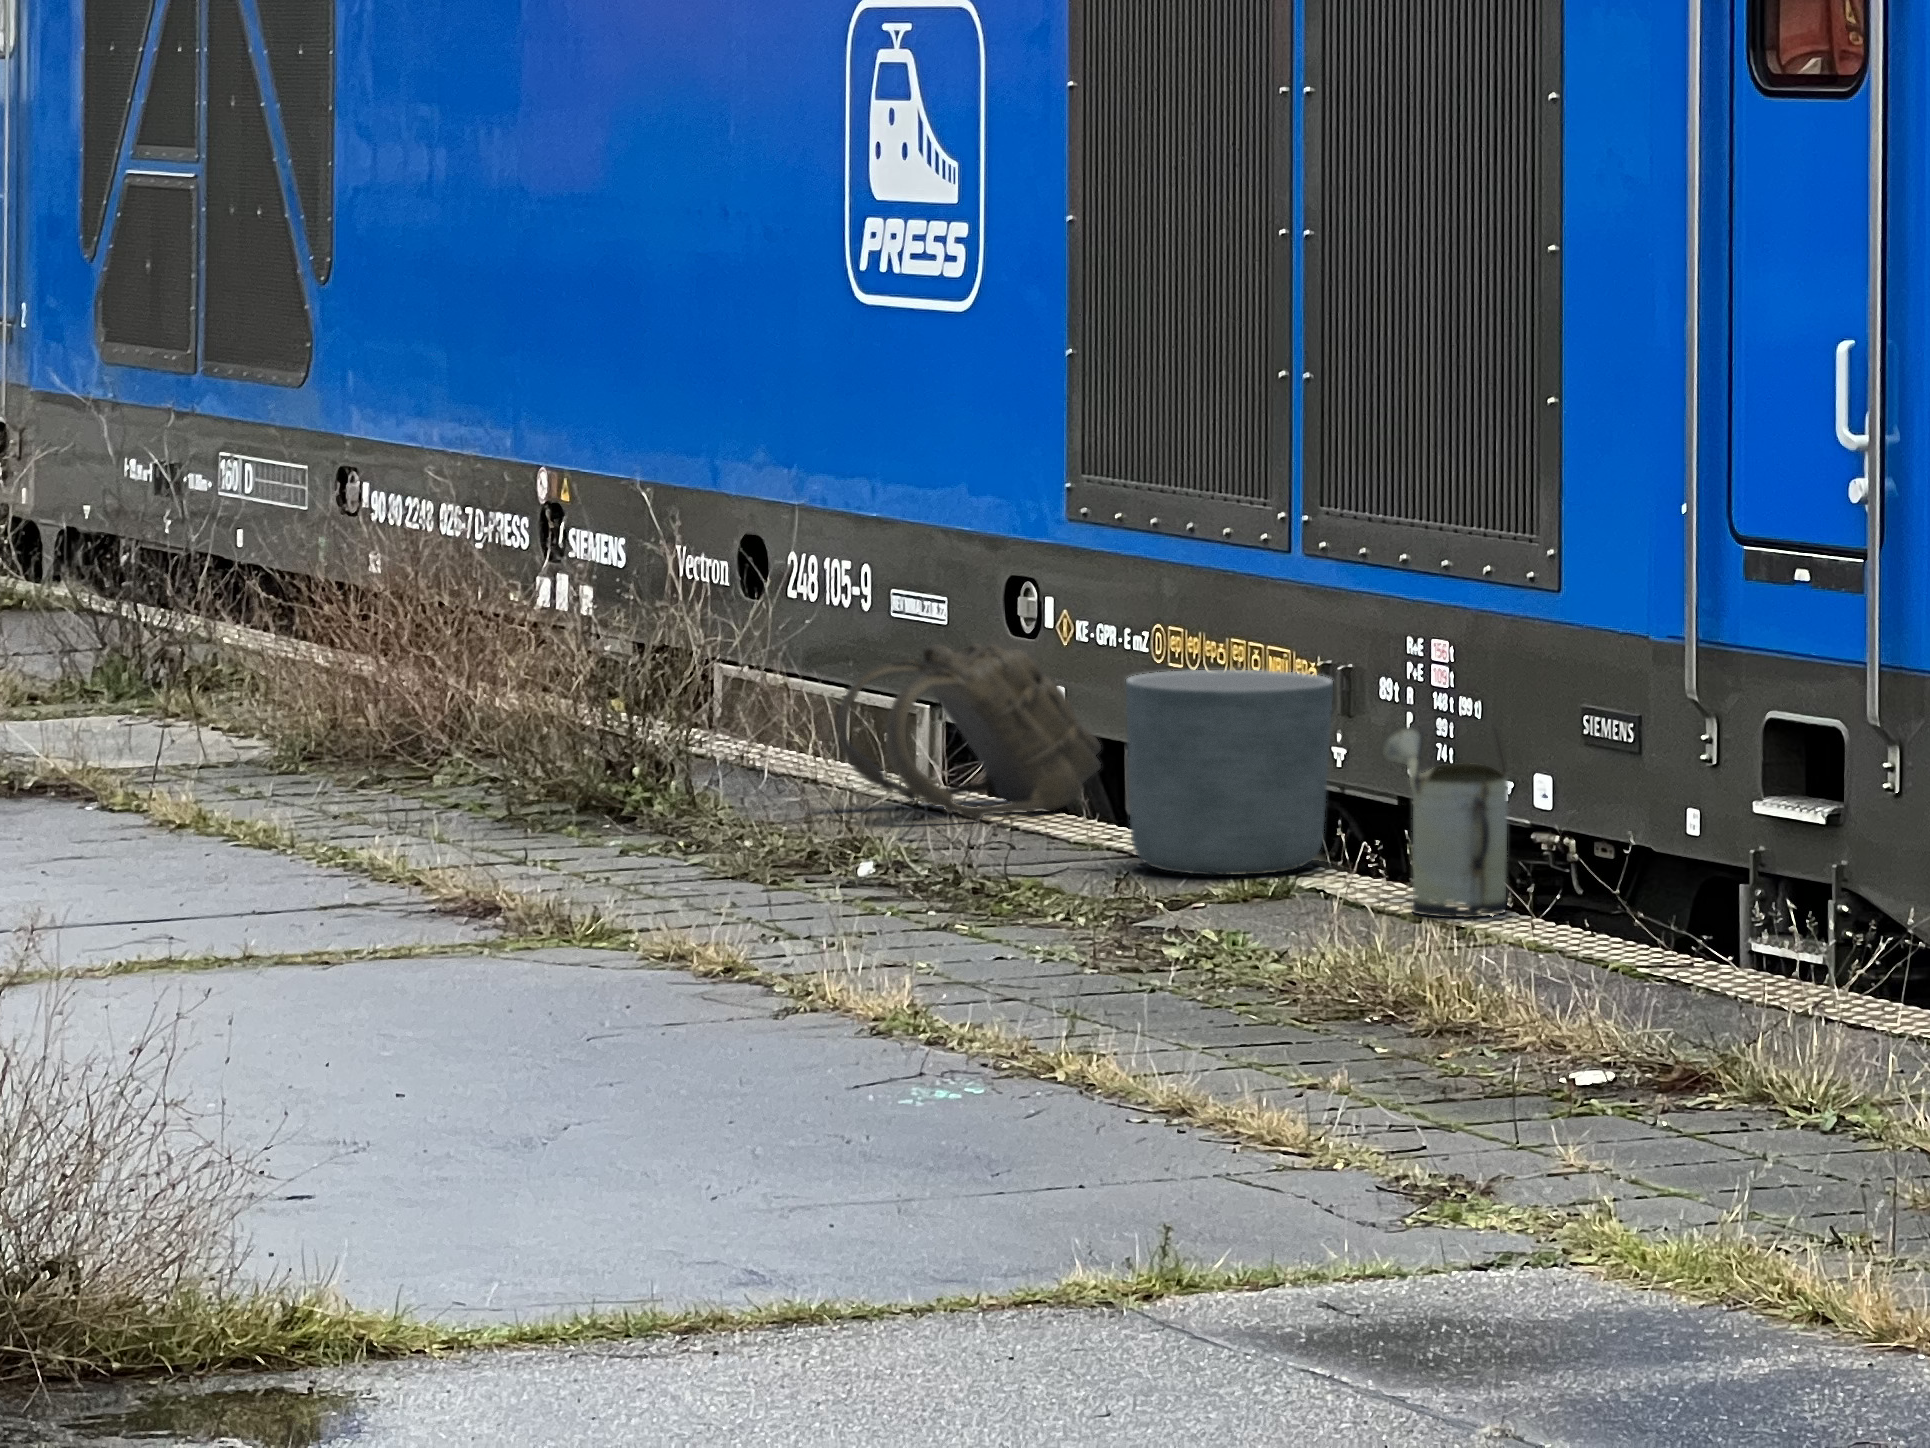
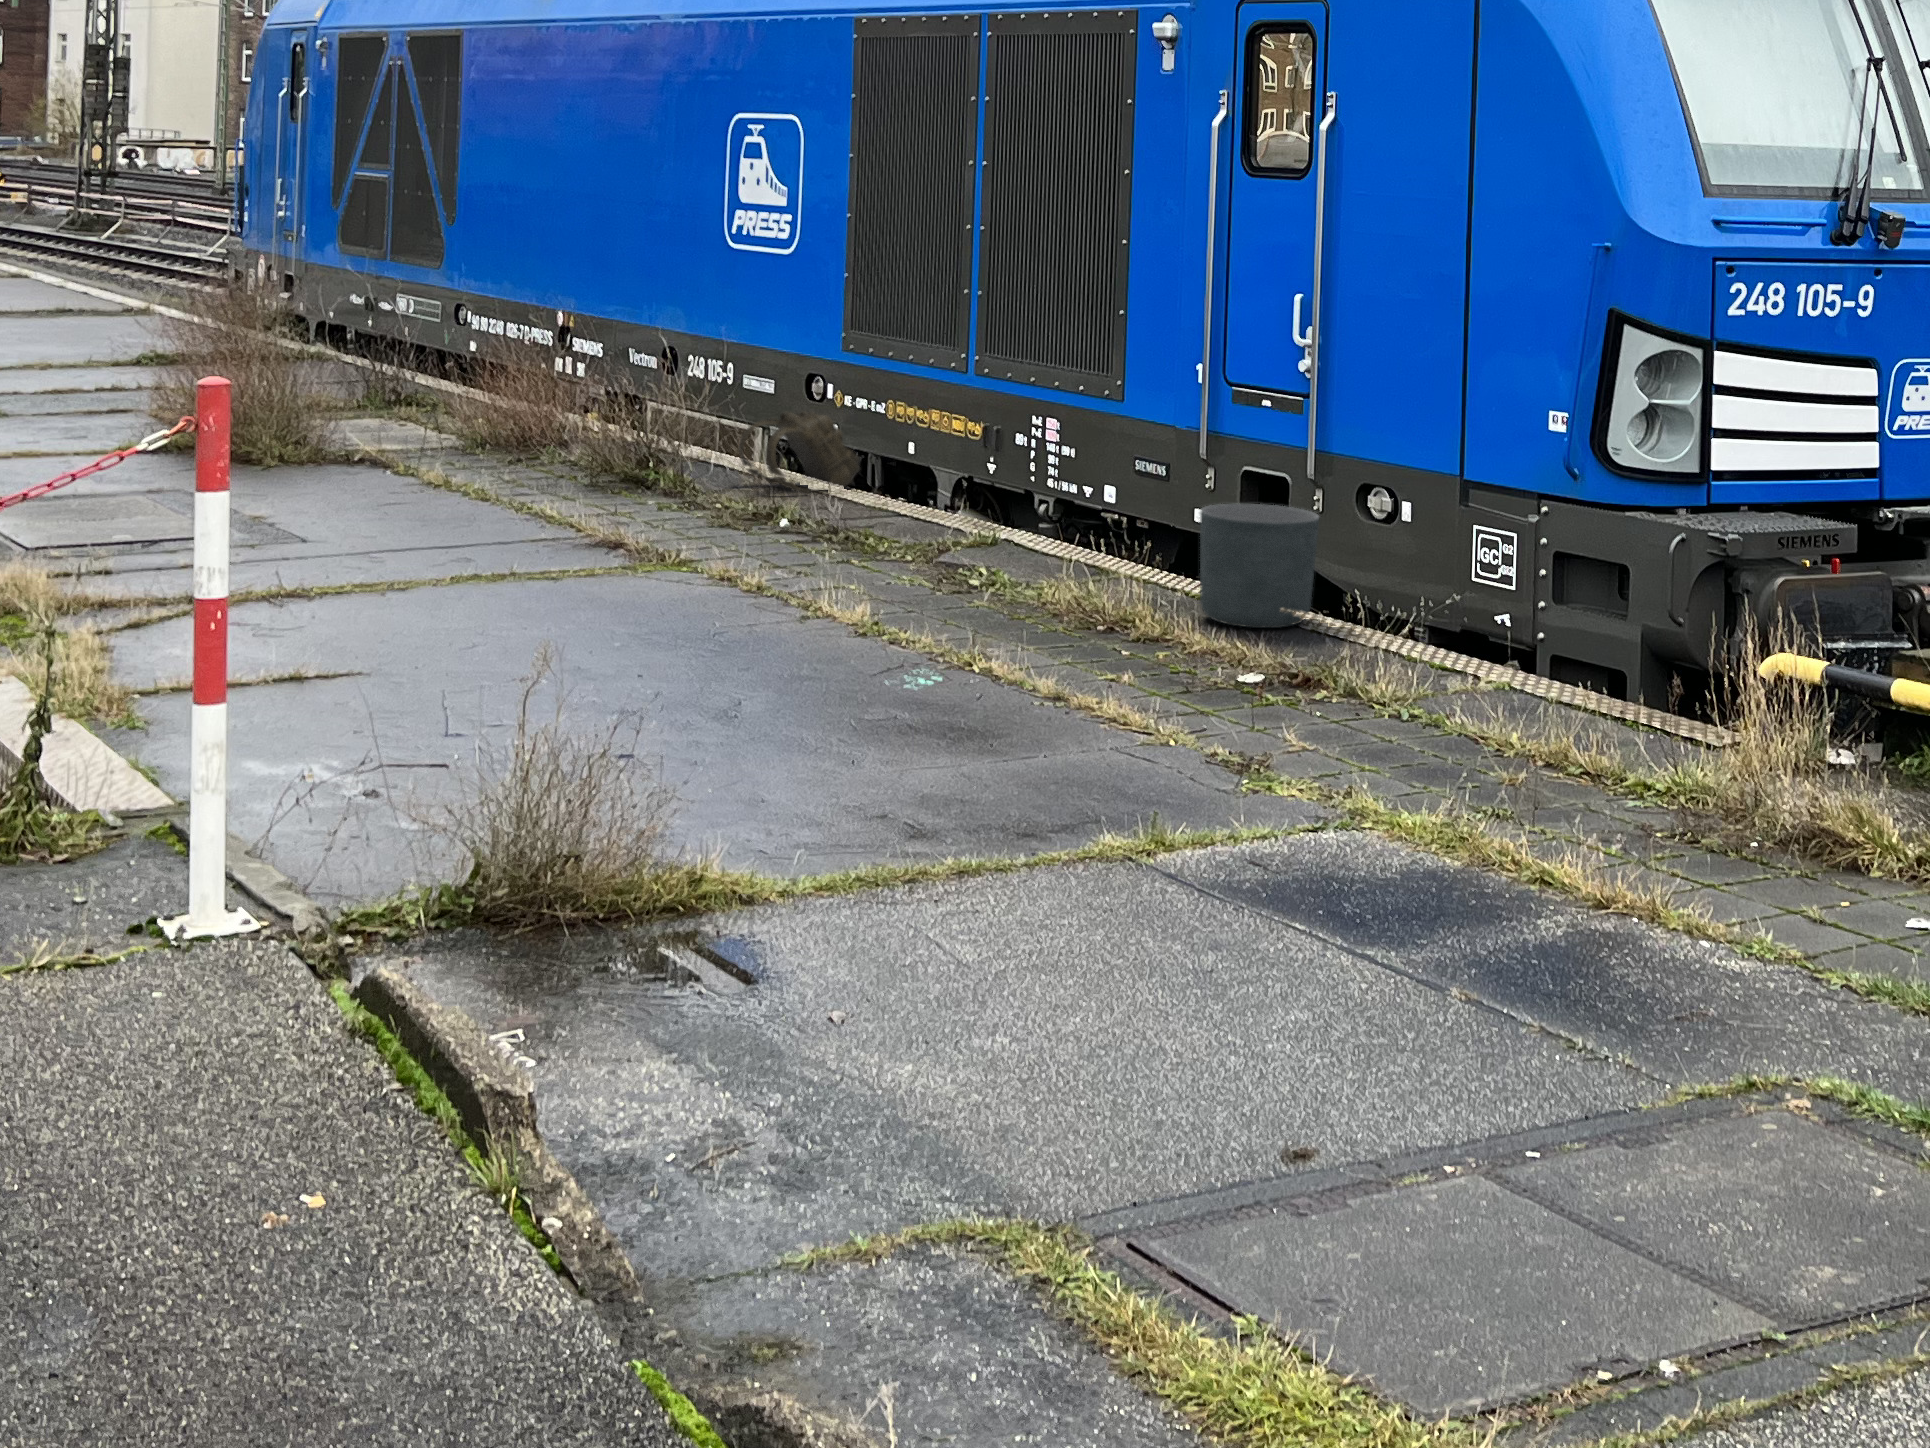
planter: present [1126,670,1333,875] -> present [1200,504,1319,628]
watering can: present [1381,727,1508,917] -> none [1028,465,1094,559]

